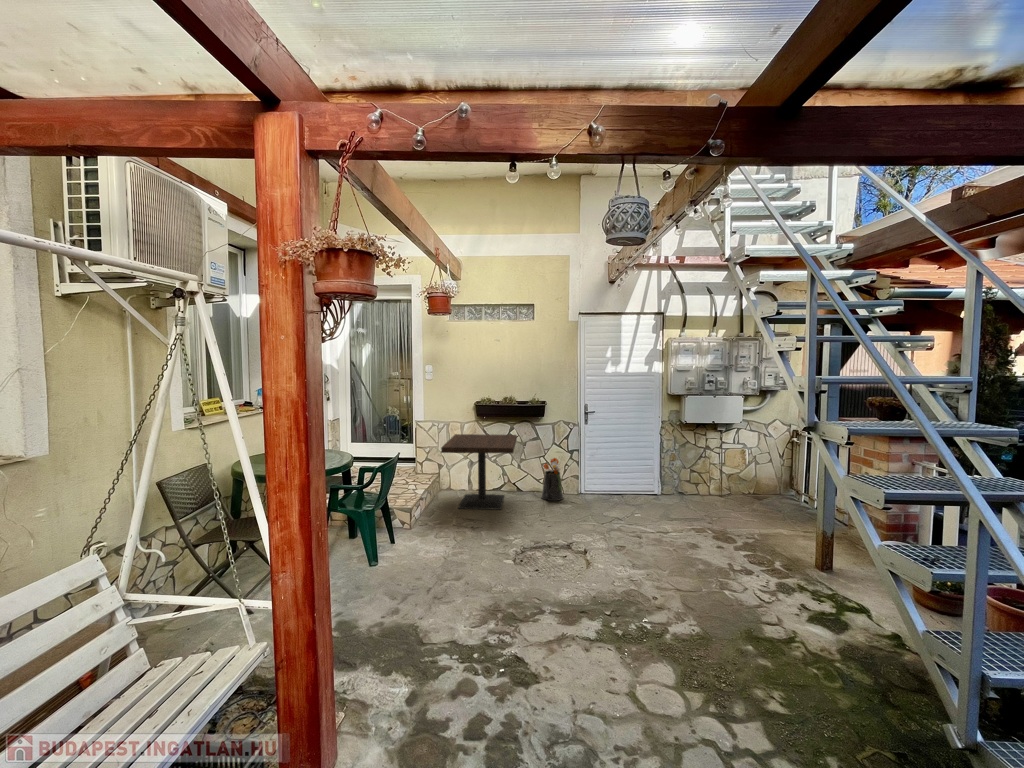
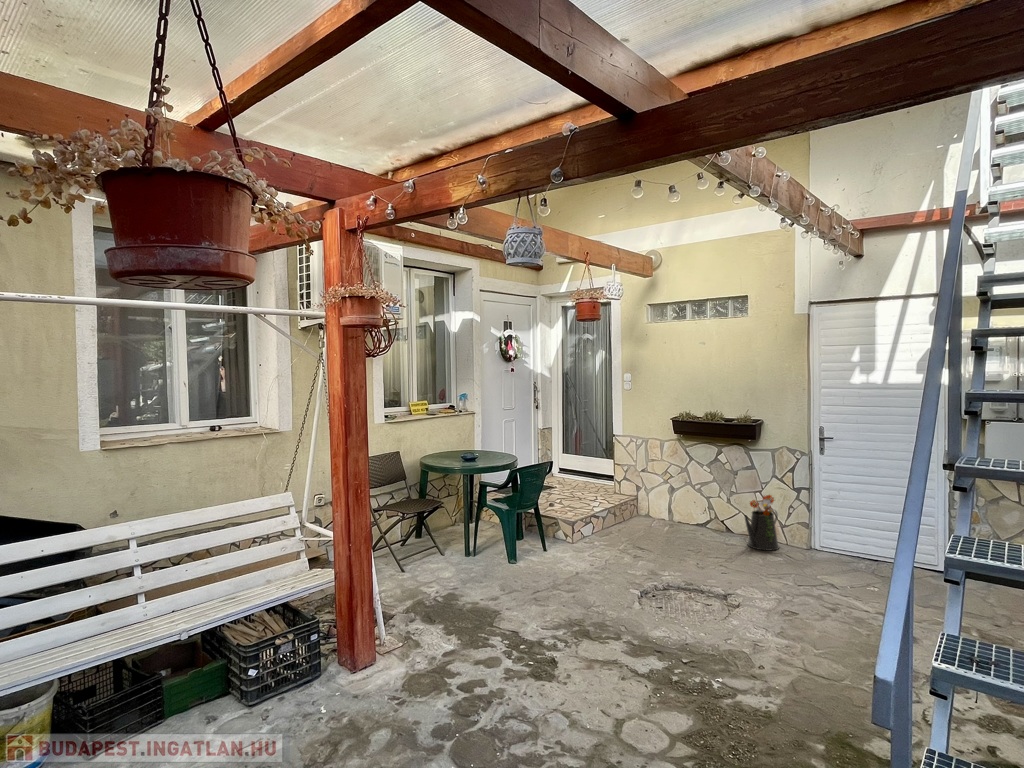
side table: present [441,434,517,510] -> none [614,453,722,546]

